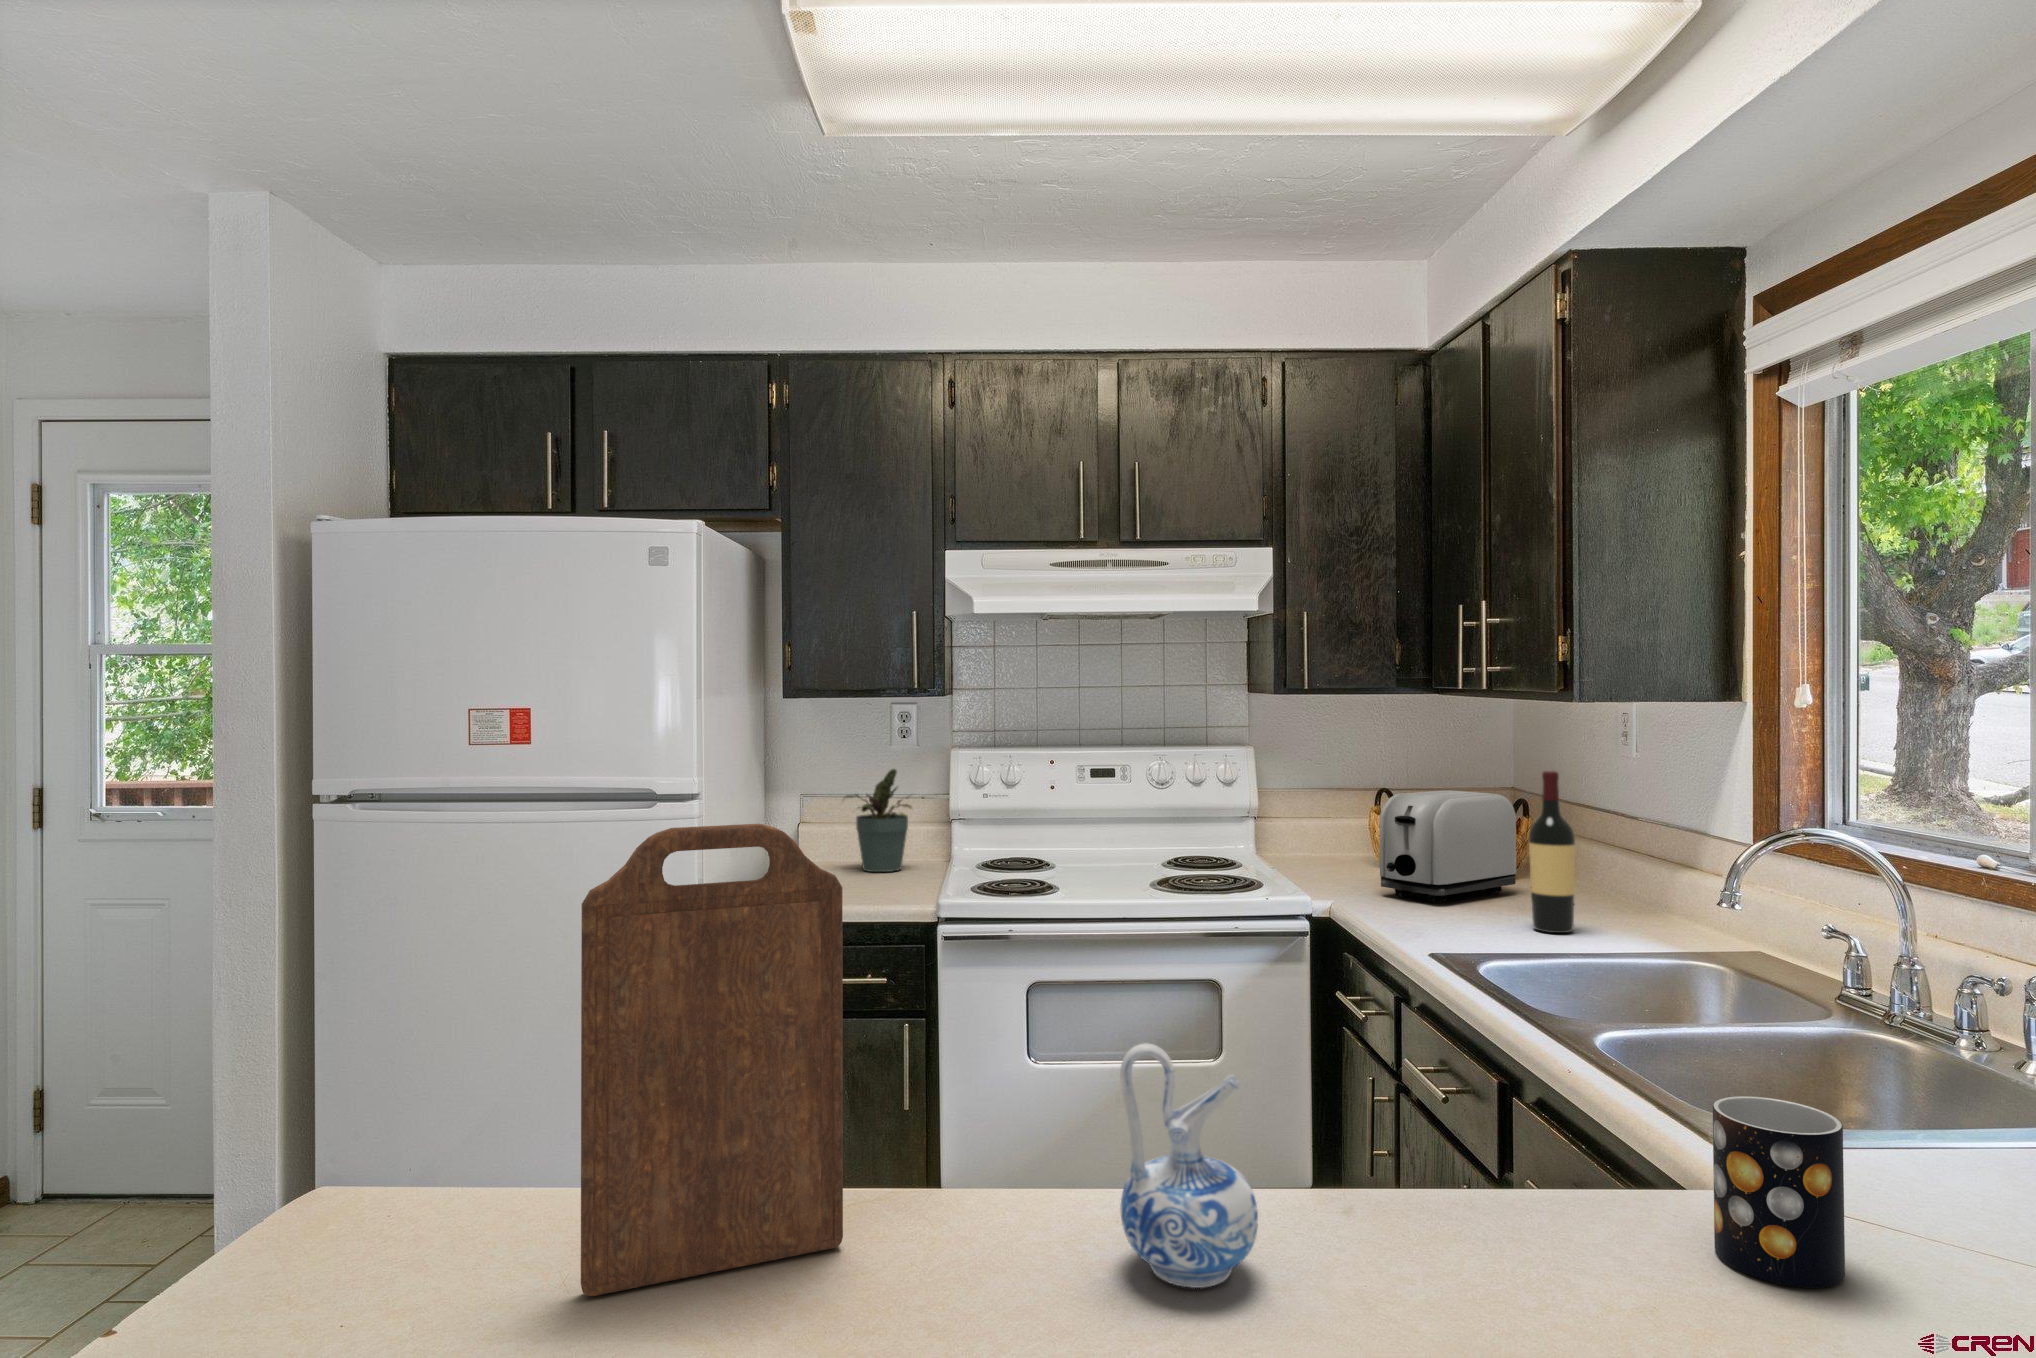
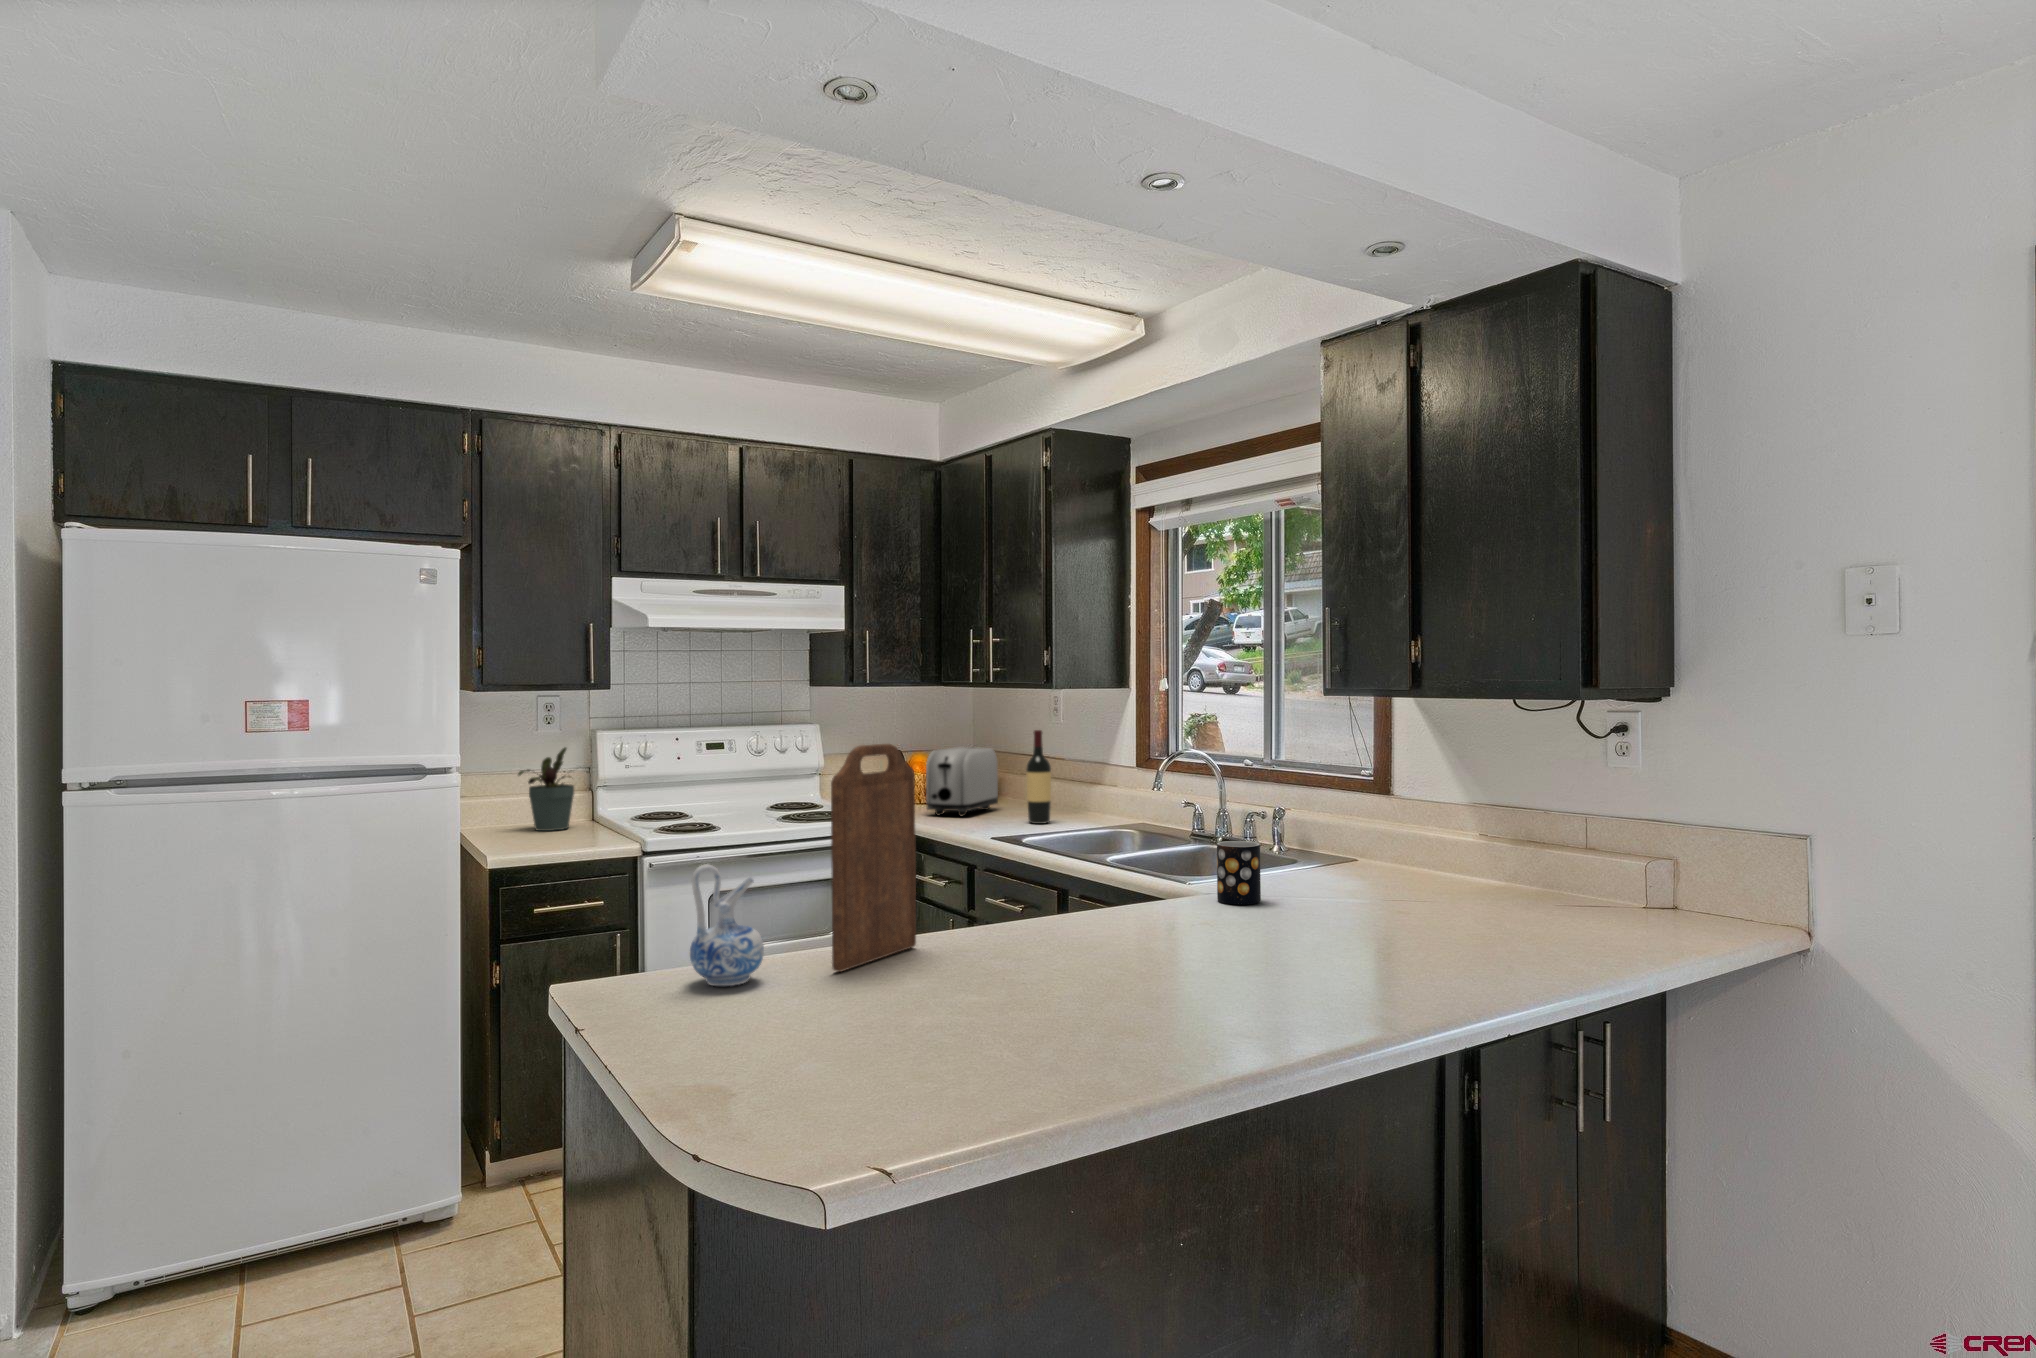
ceramic pitcher: present [1120,1043,1258,1288] -> present [690,864,764,986]

